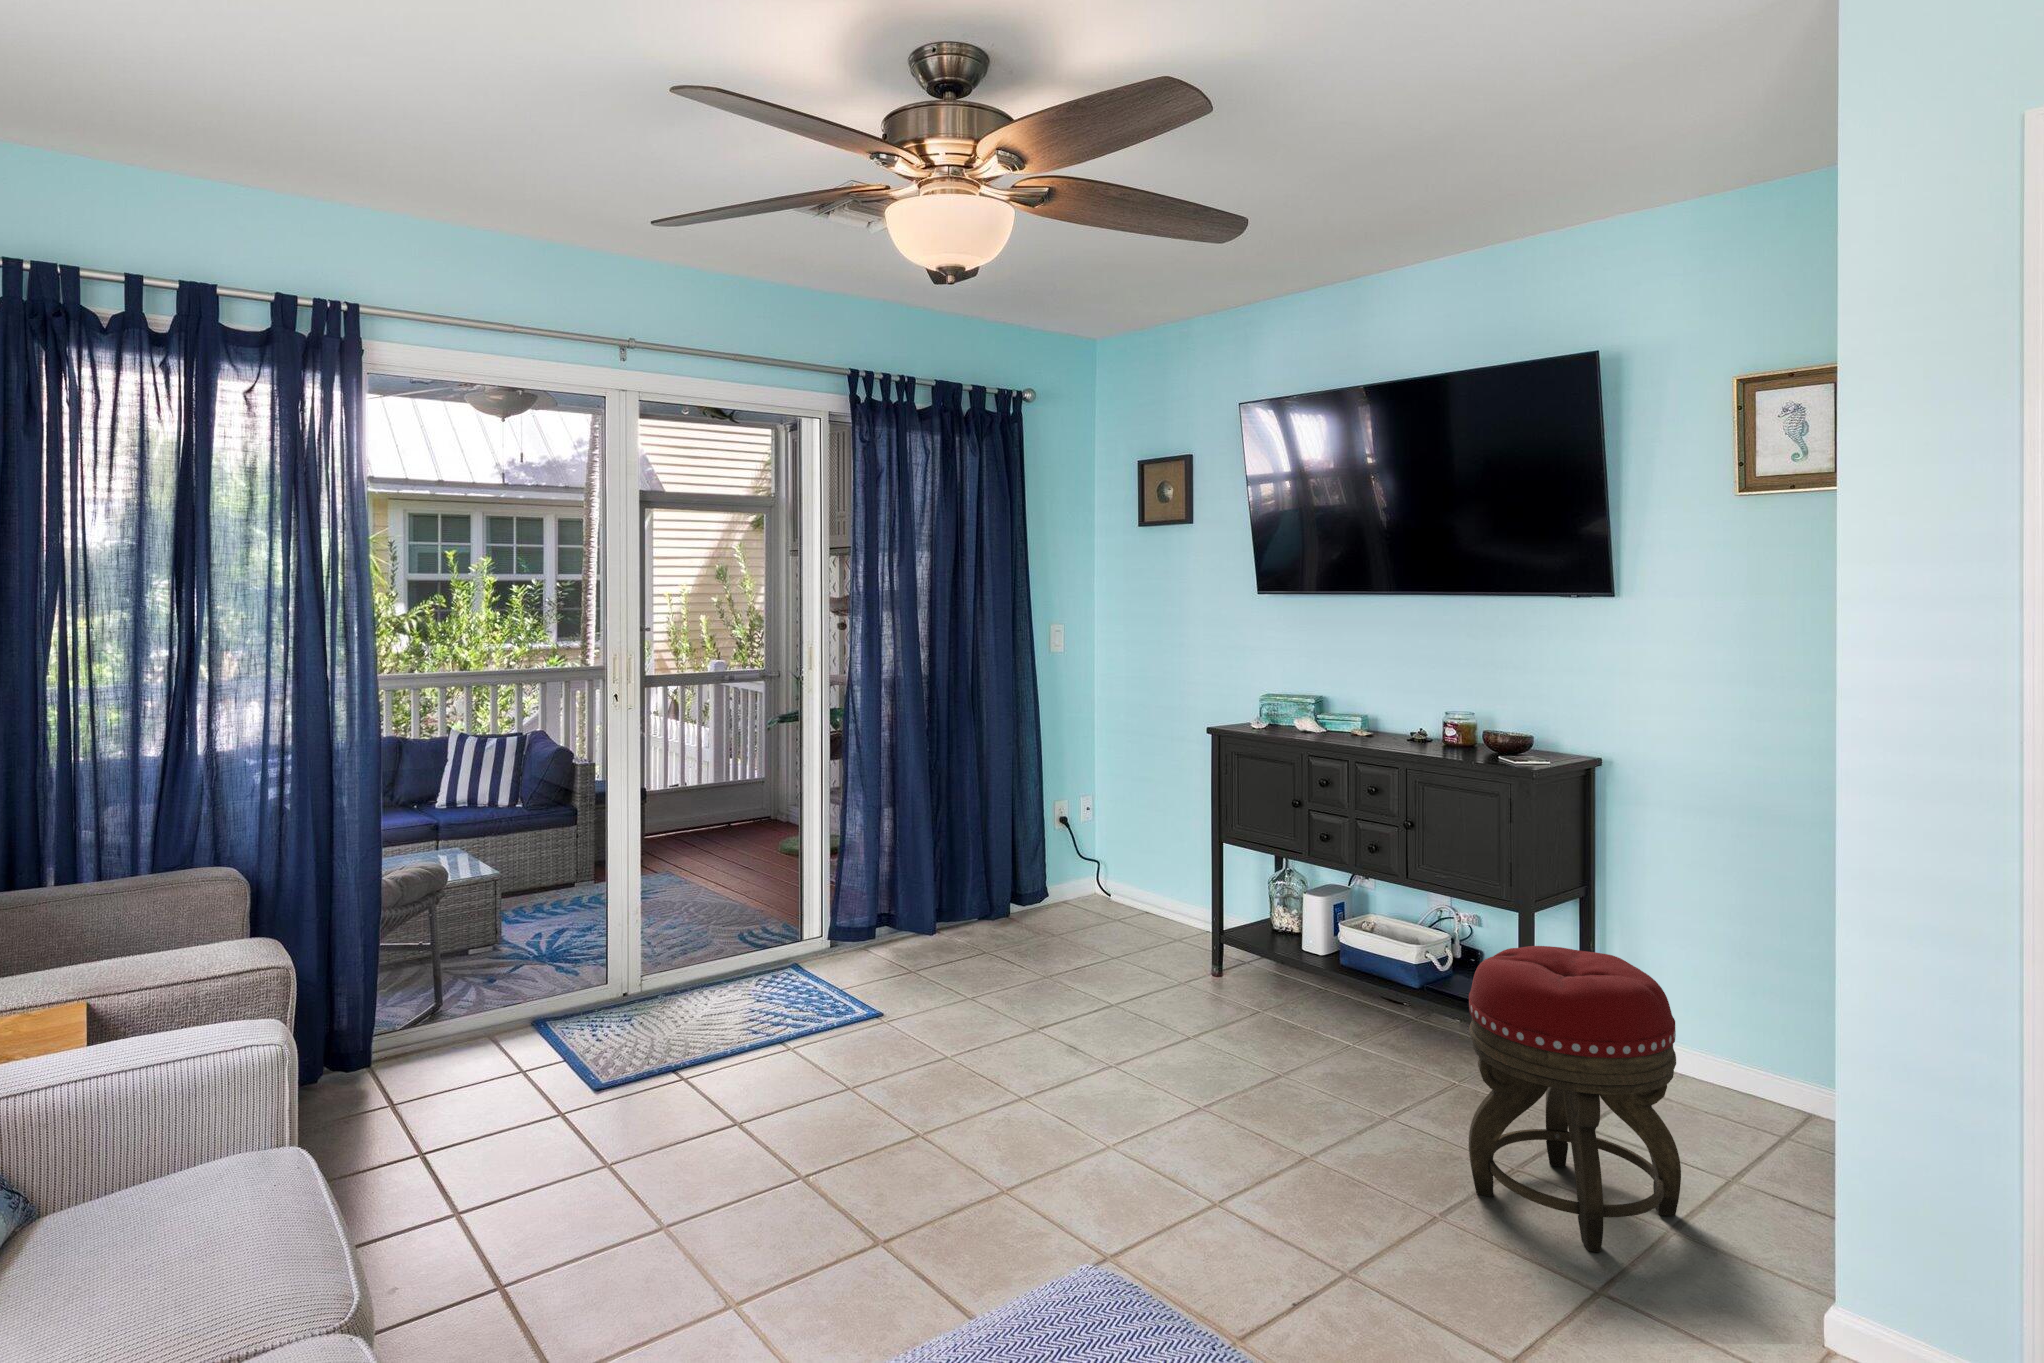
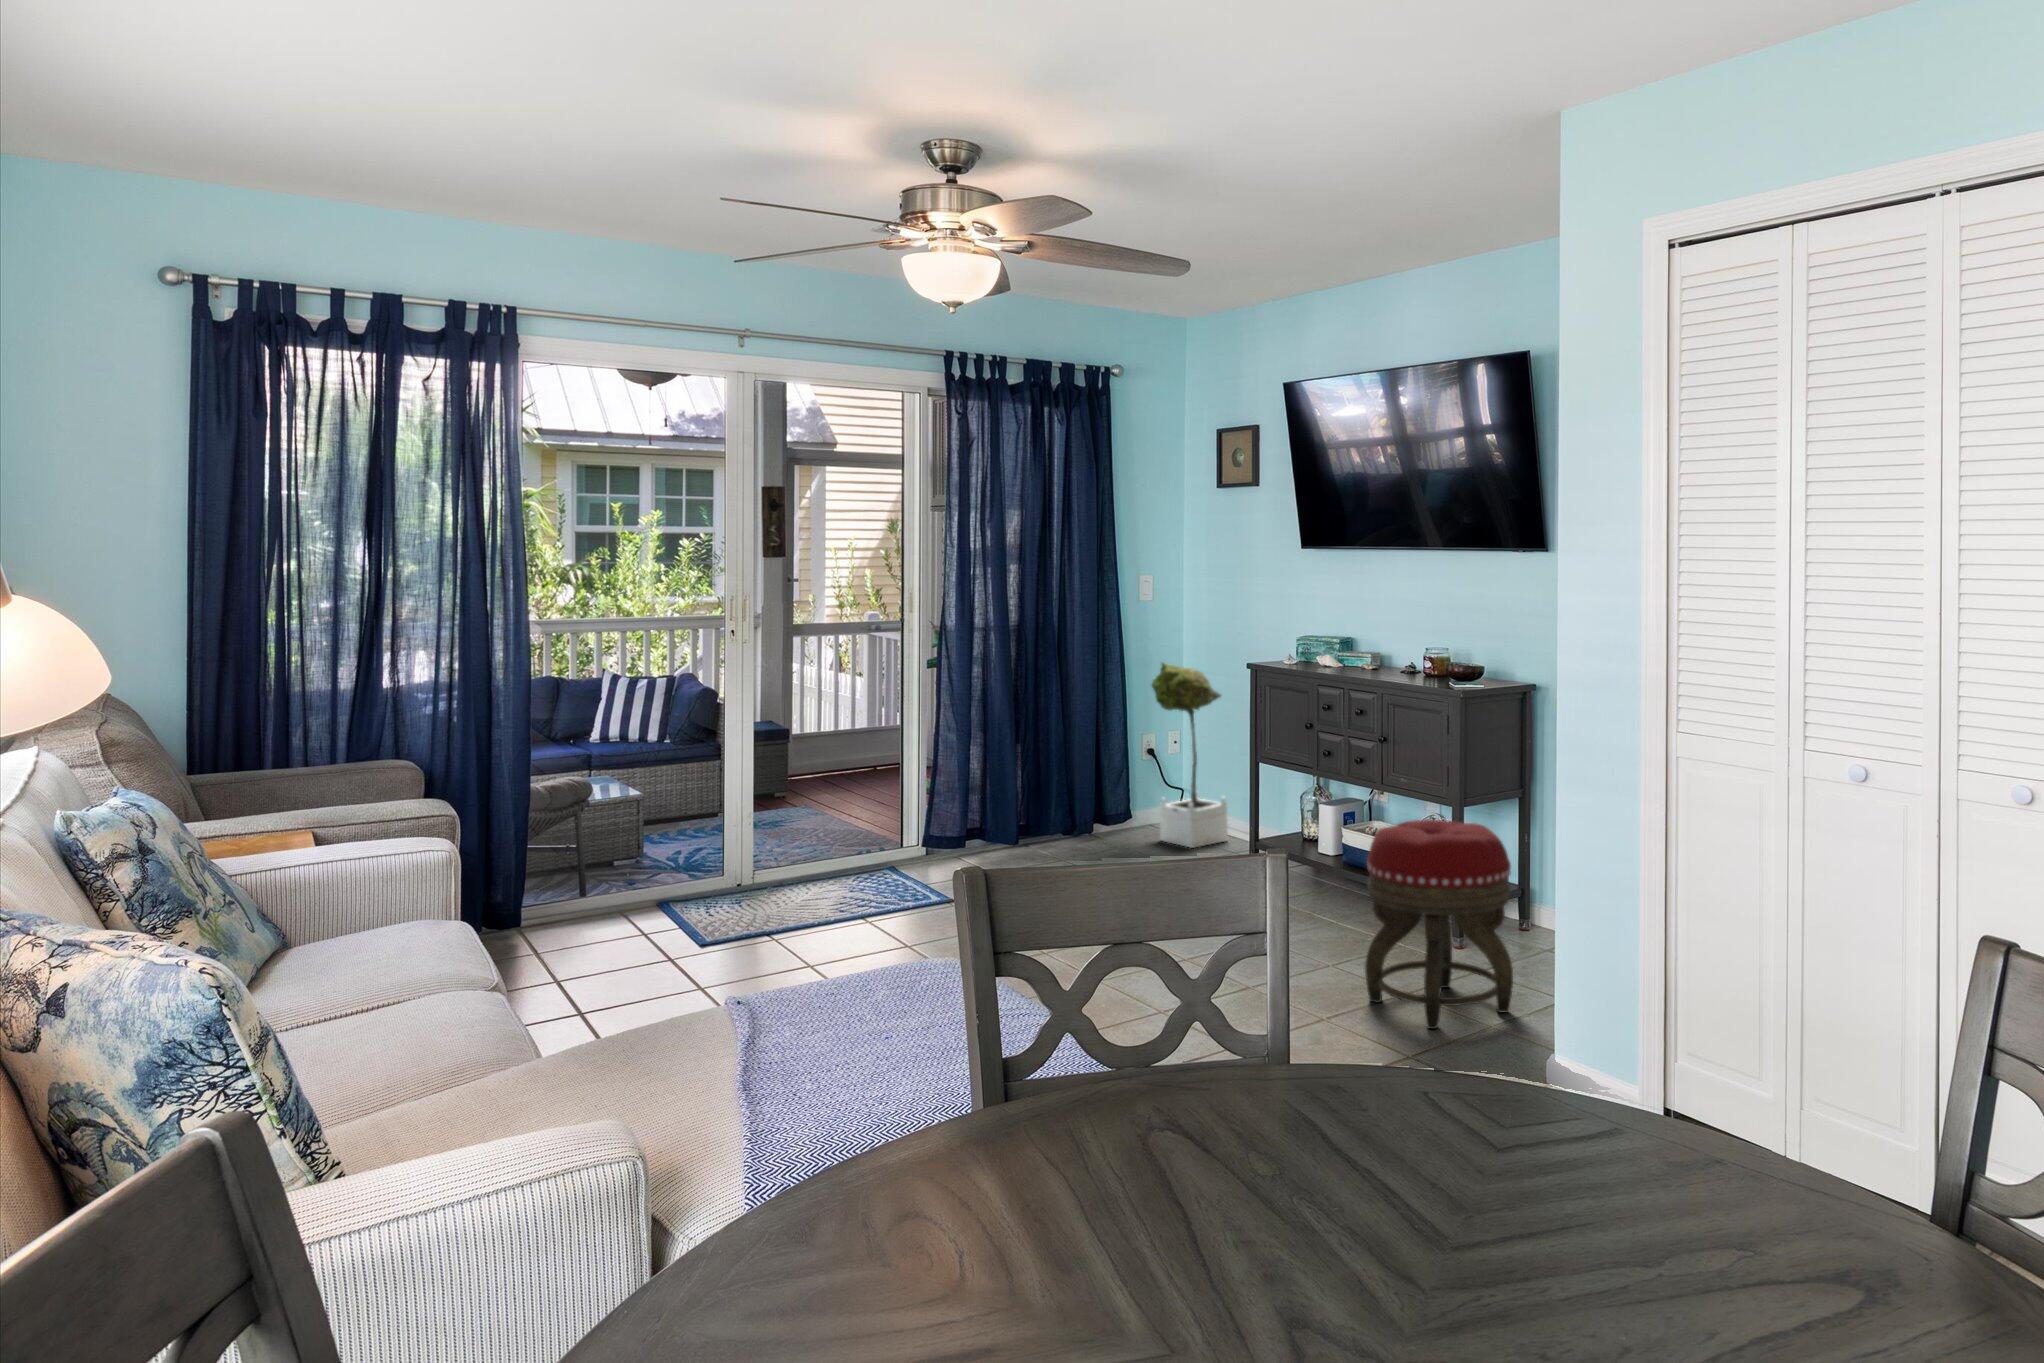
potted tree: none [1071,715,1161,928] -> present [1152,663,1228,848]

